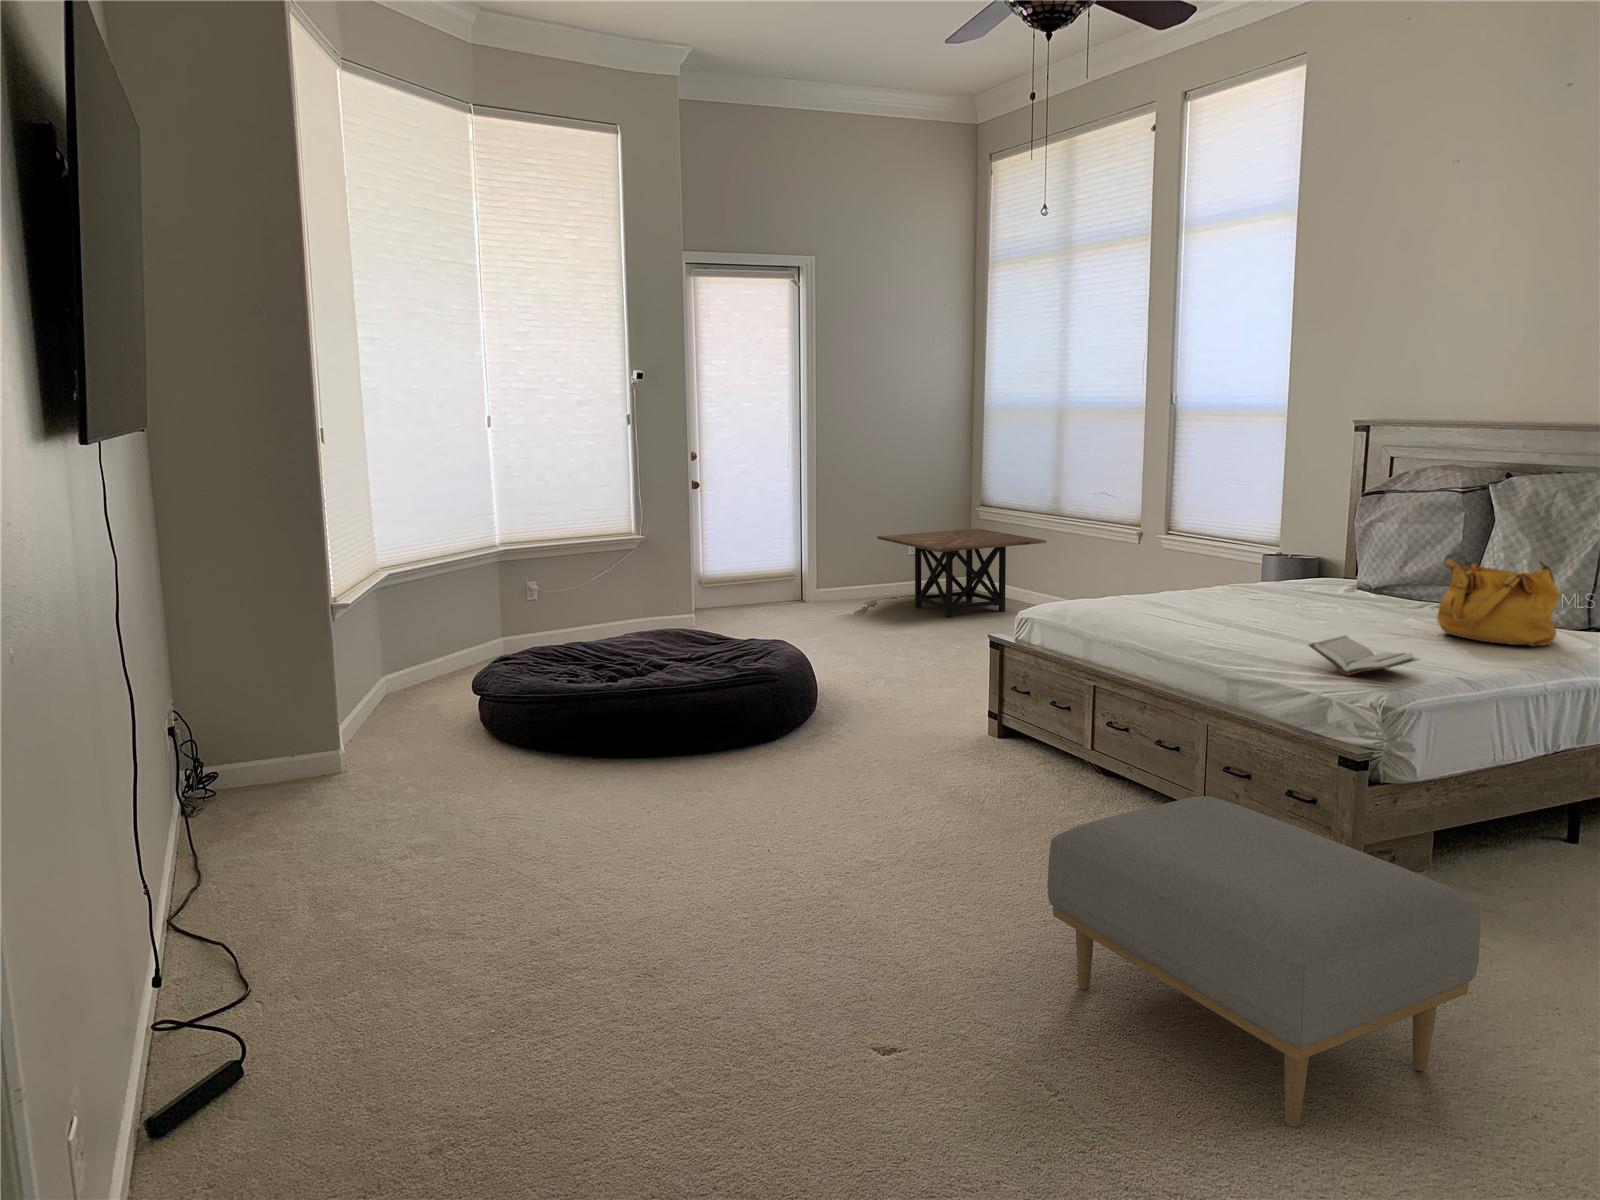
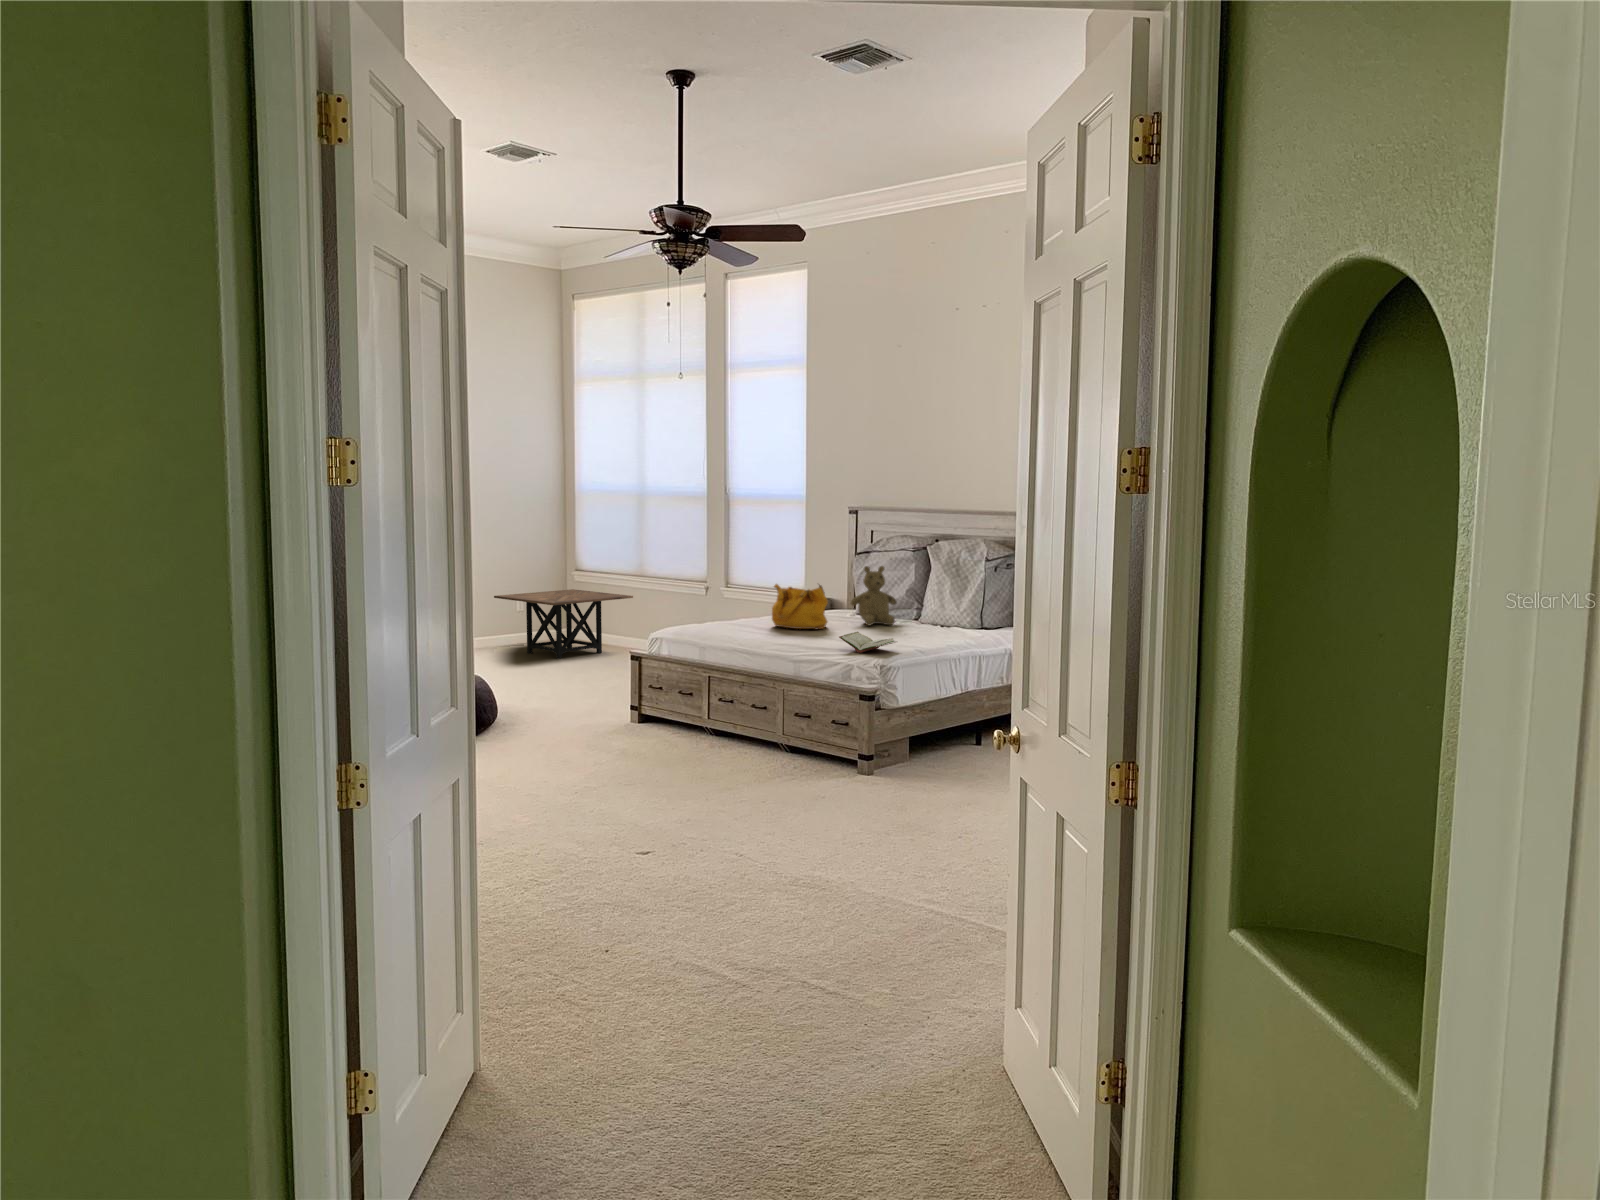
teddy bear: none [1342,517,1427,616] -> present [850,566,896,625]
handbag: present [1437,559,1560,646] -> present [772,584,828,630]
ottoman: present [1047,796,1480,1127] -> none [721,711,933,849]

